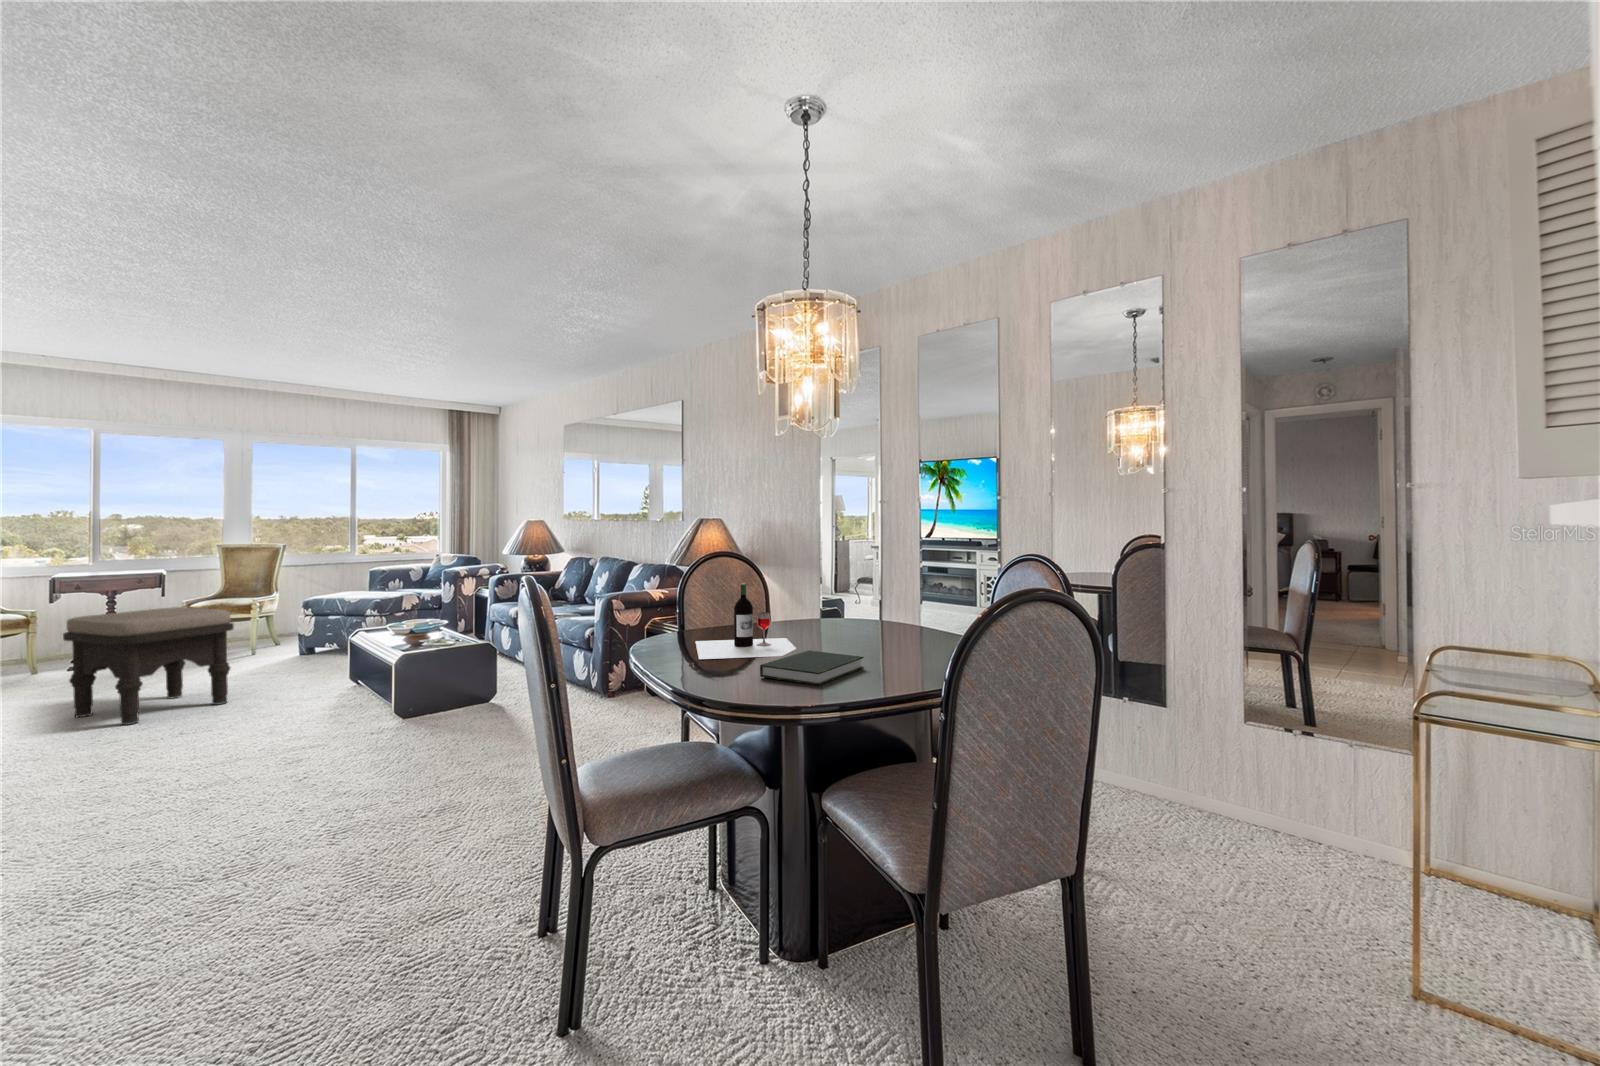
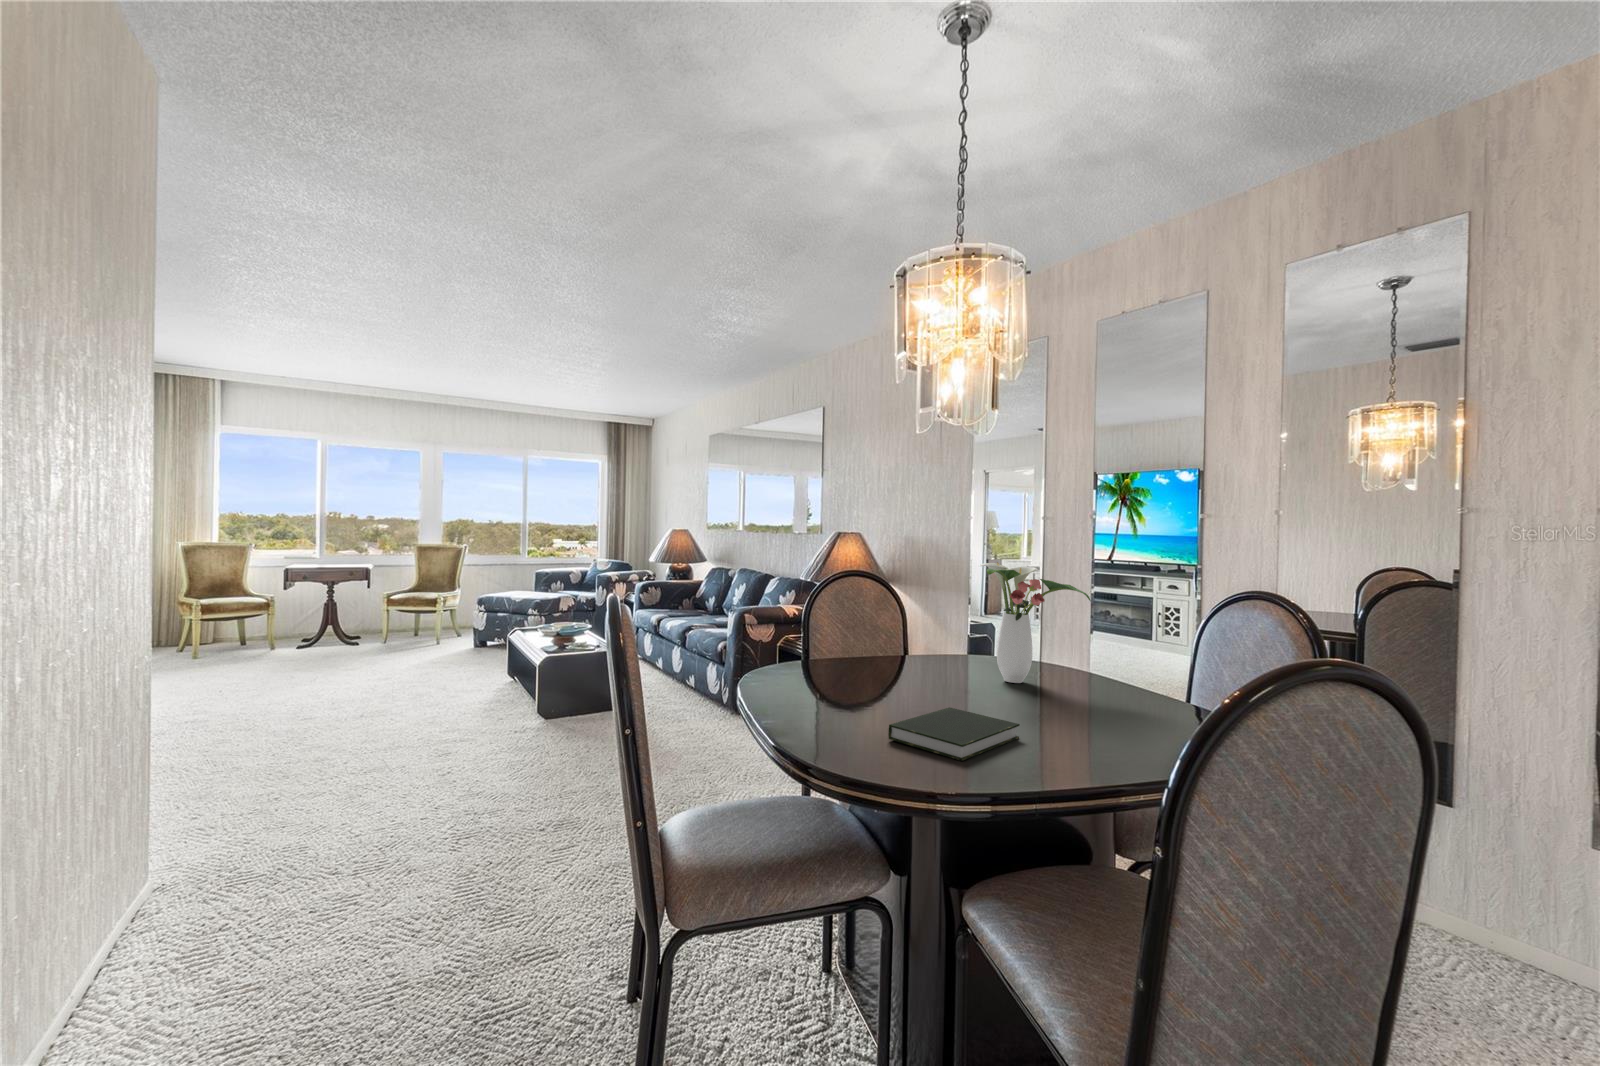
flower arrangement: none [829,531,920,632] -> present [979,562,1091,683]
wine bottle: present [696,584,796,659] -> none [819,618,942,710]
ottoman: present [63,607,234,725] -> none [282,597,414,701]

